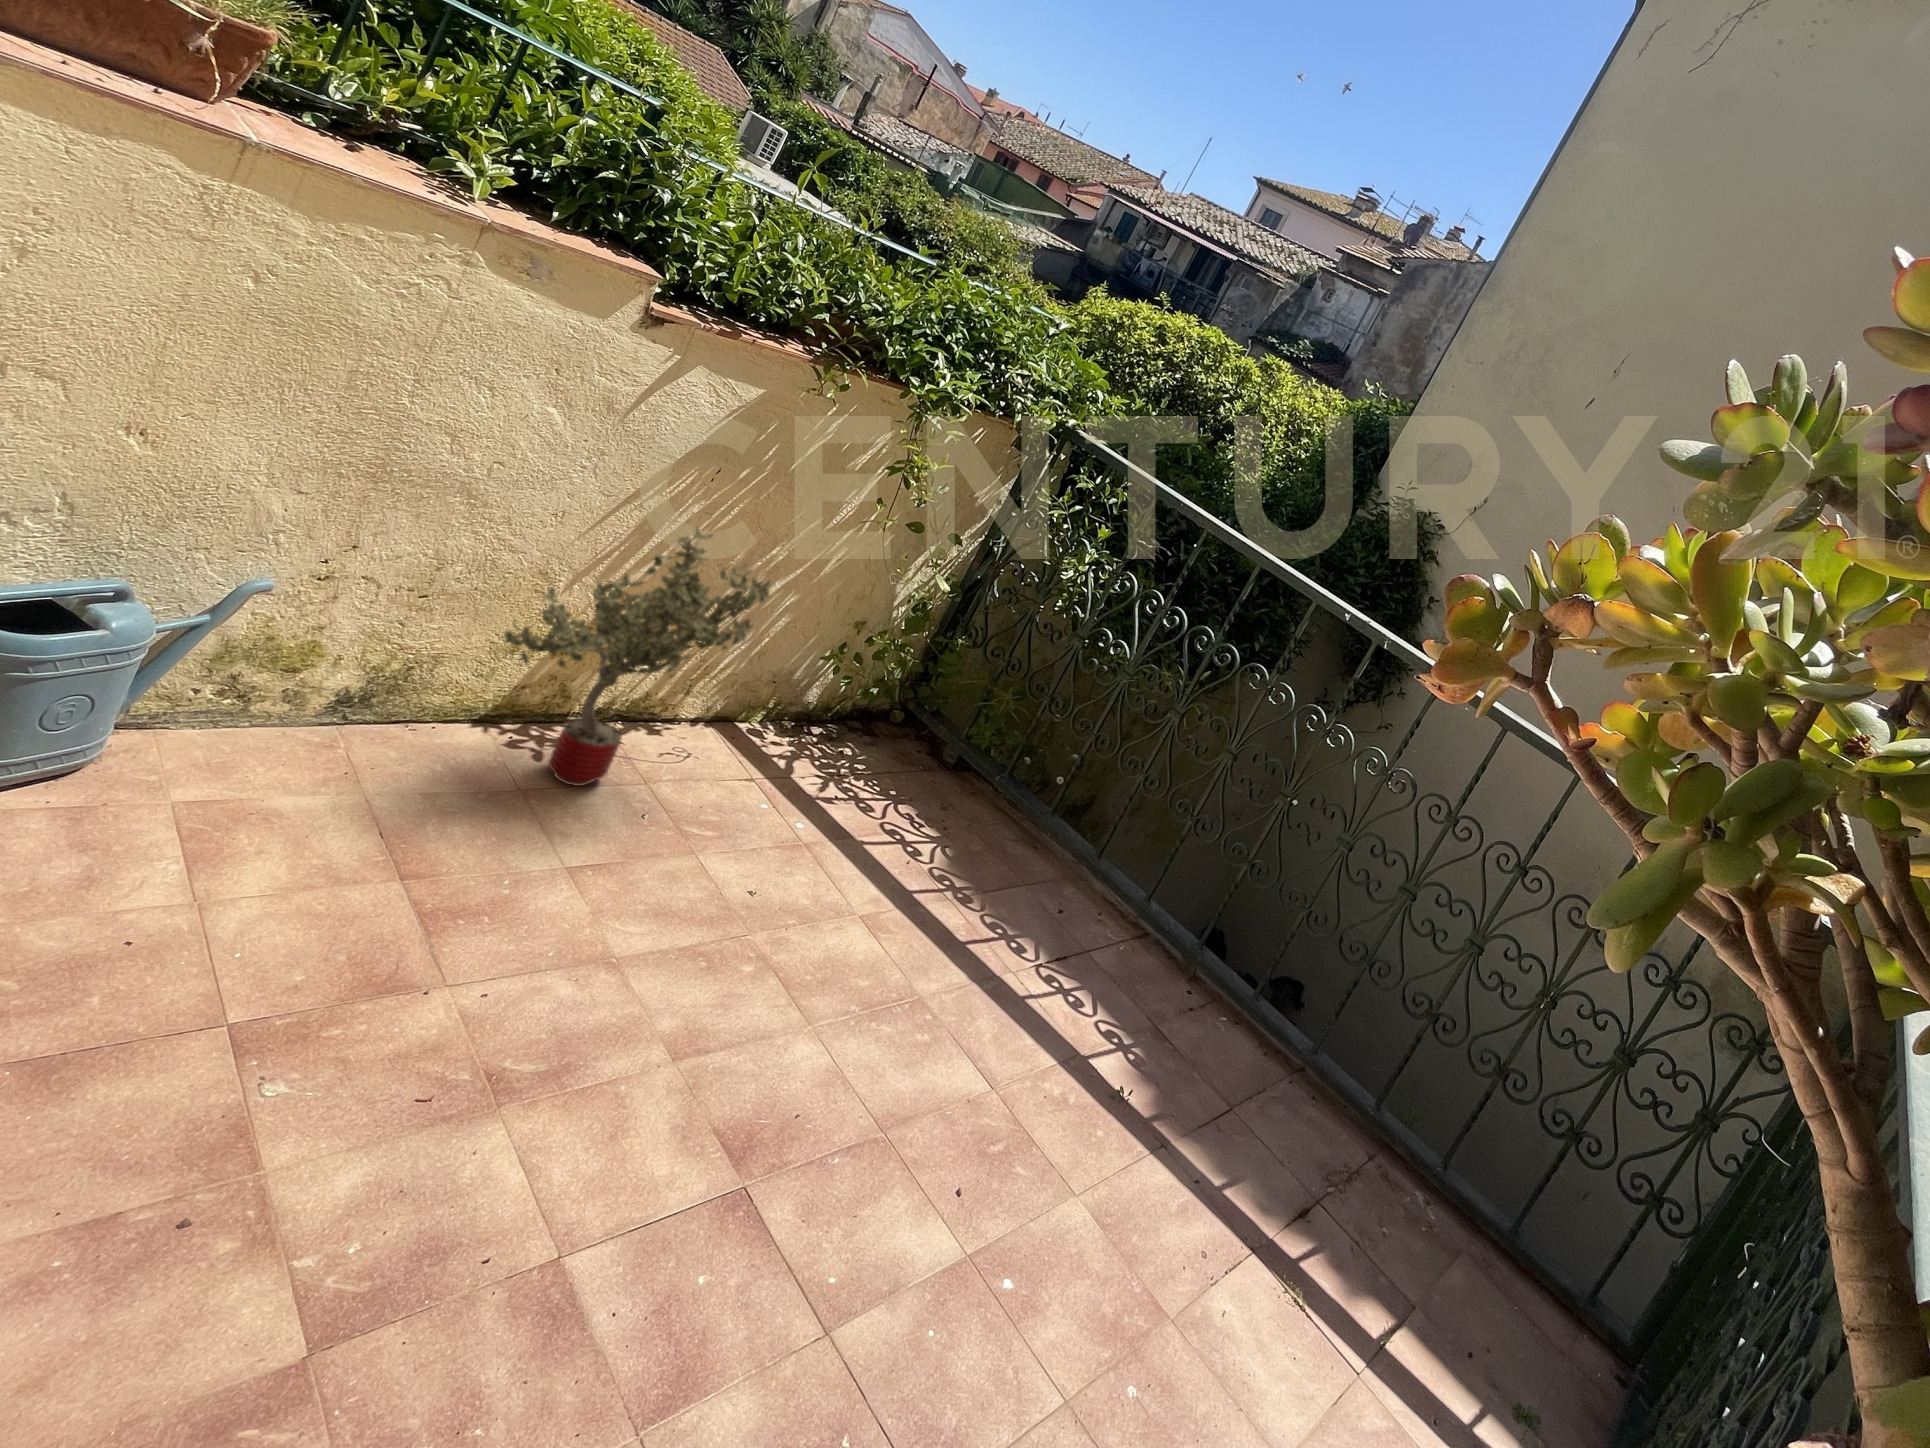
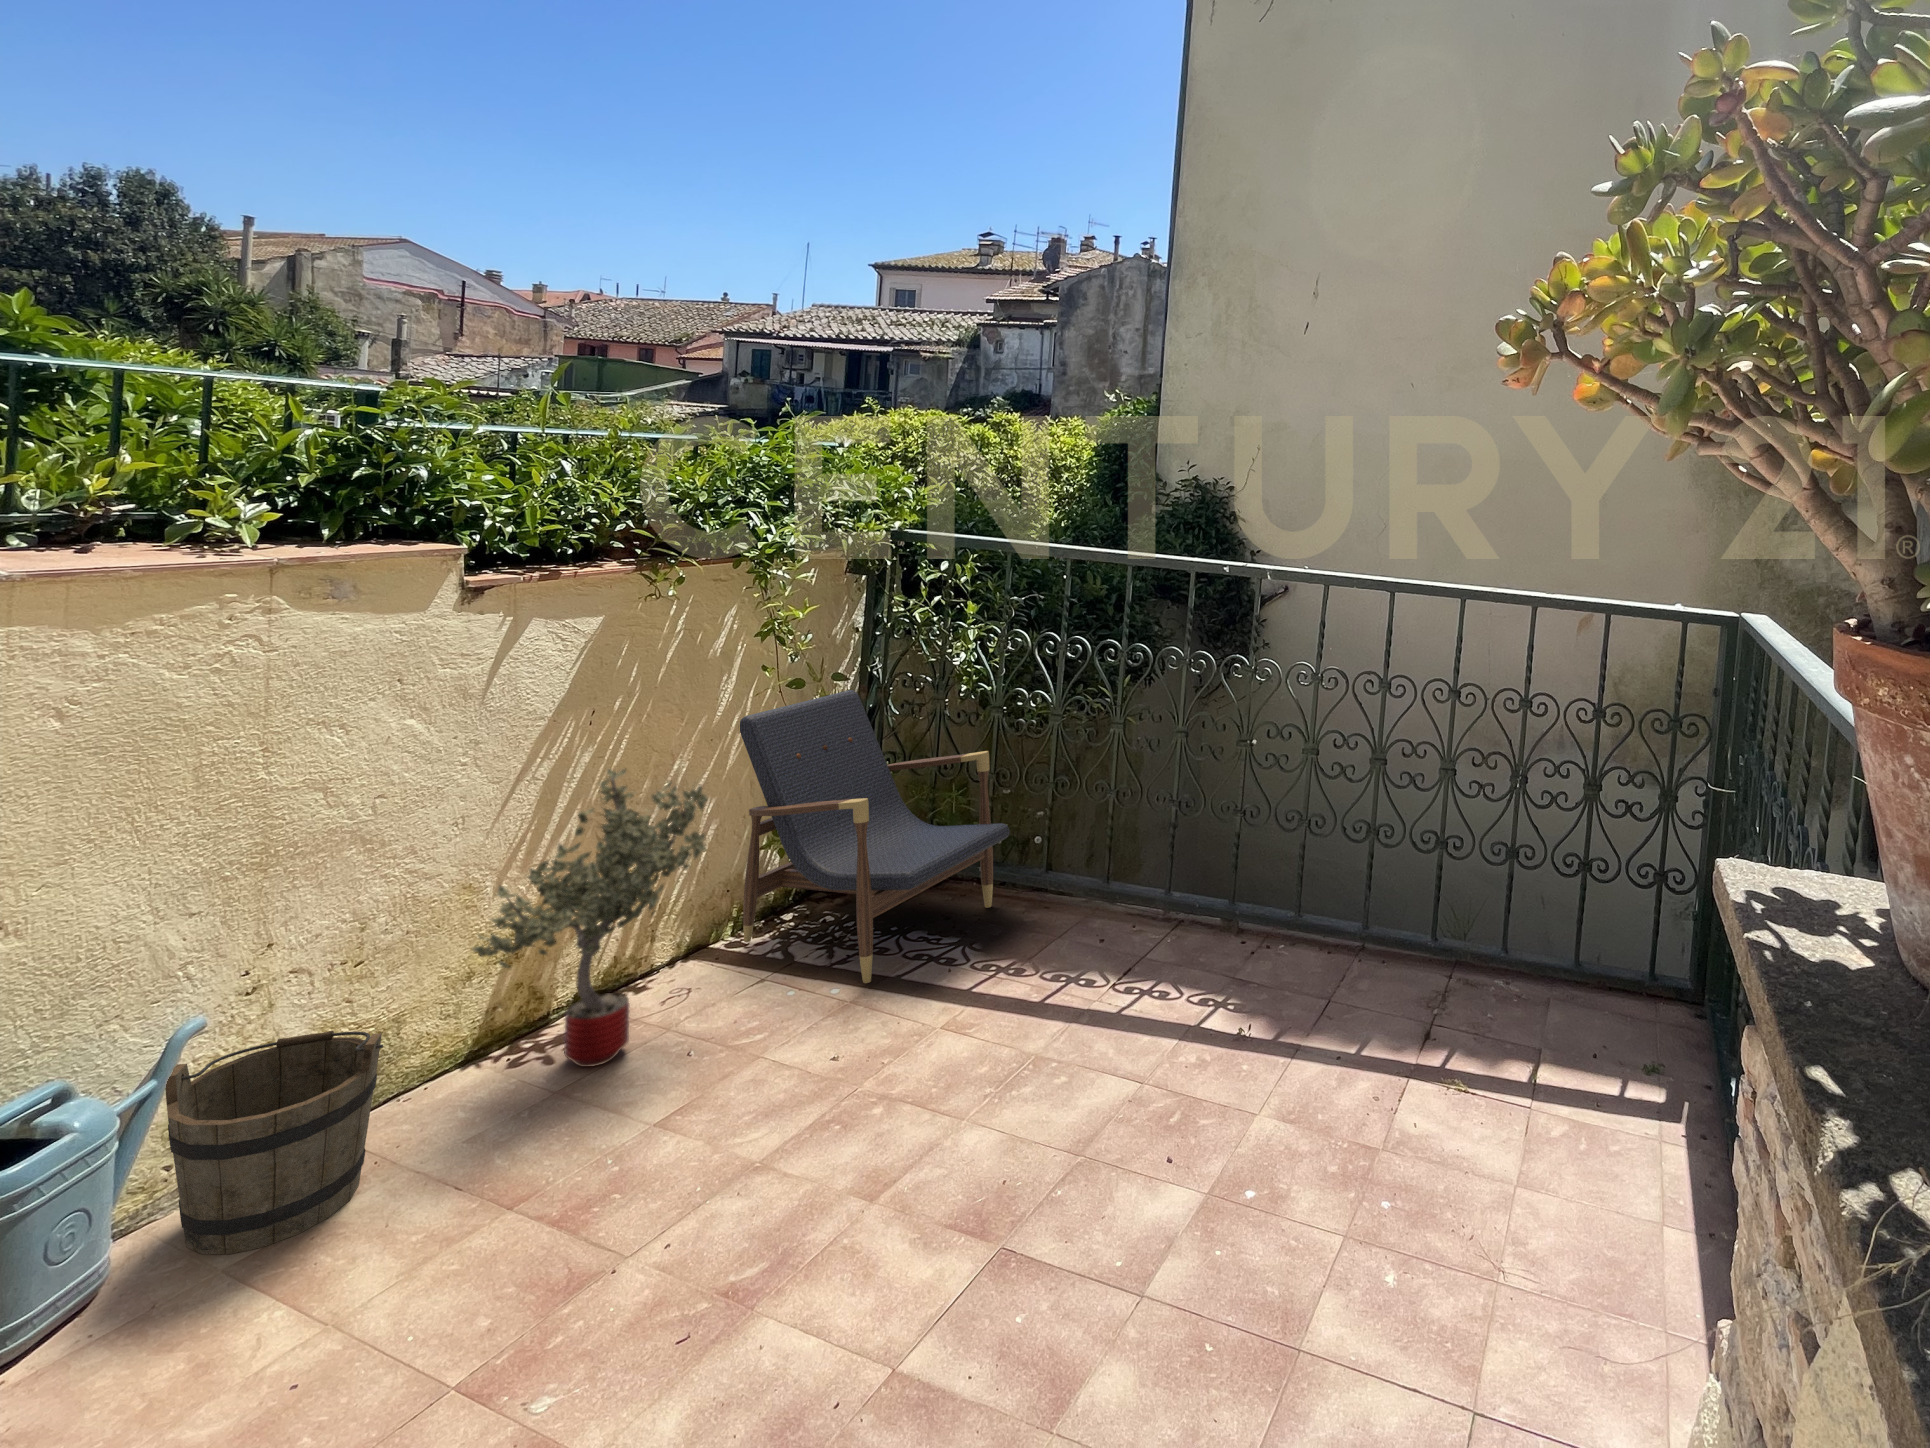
lounge chair: none [766,535,1053,835] -> present [740,690,1009,983]
bucket: none [169,611,389,803] -> present [165,1031,383,1254]

